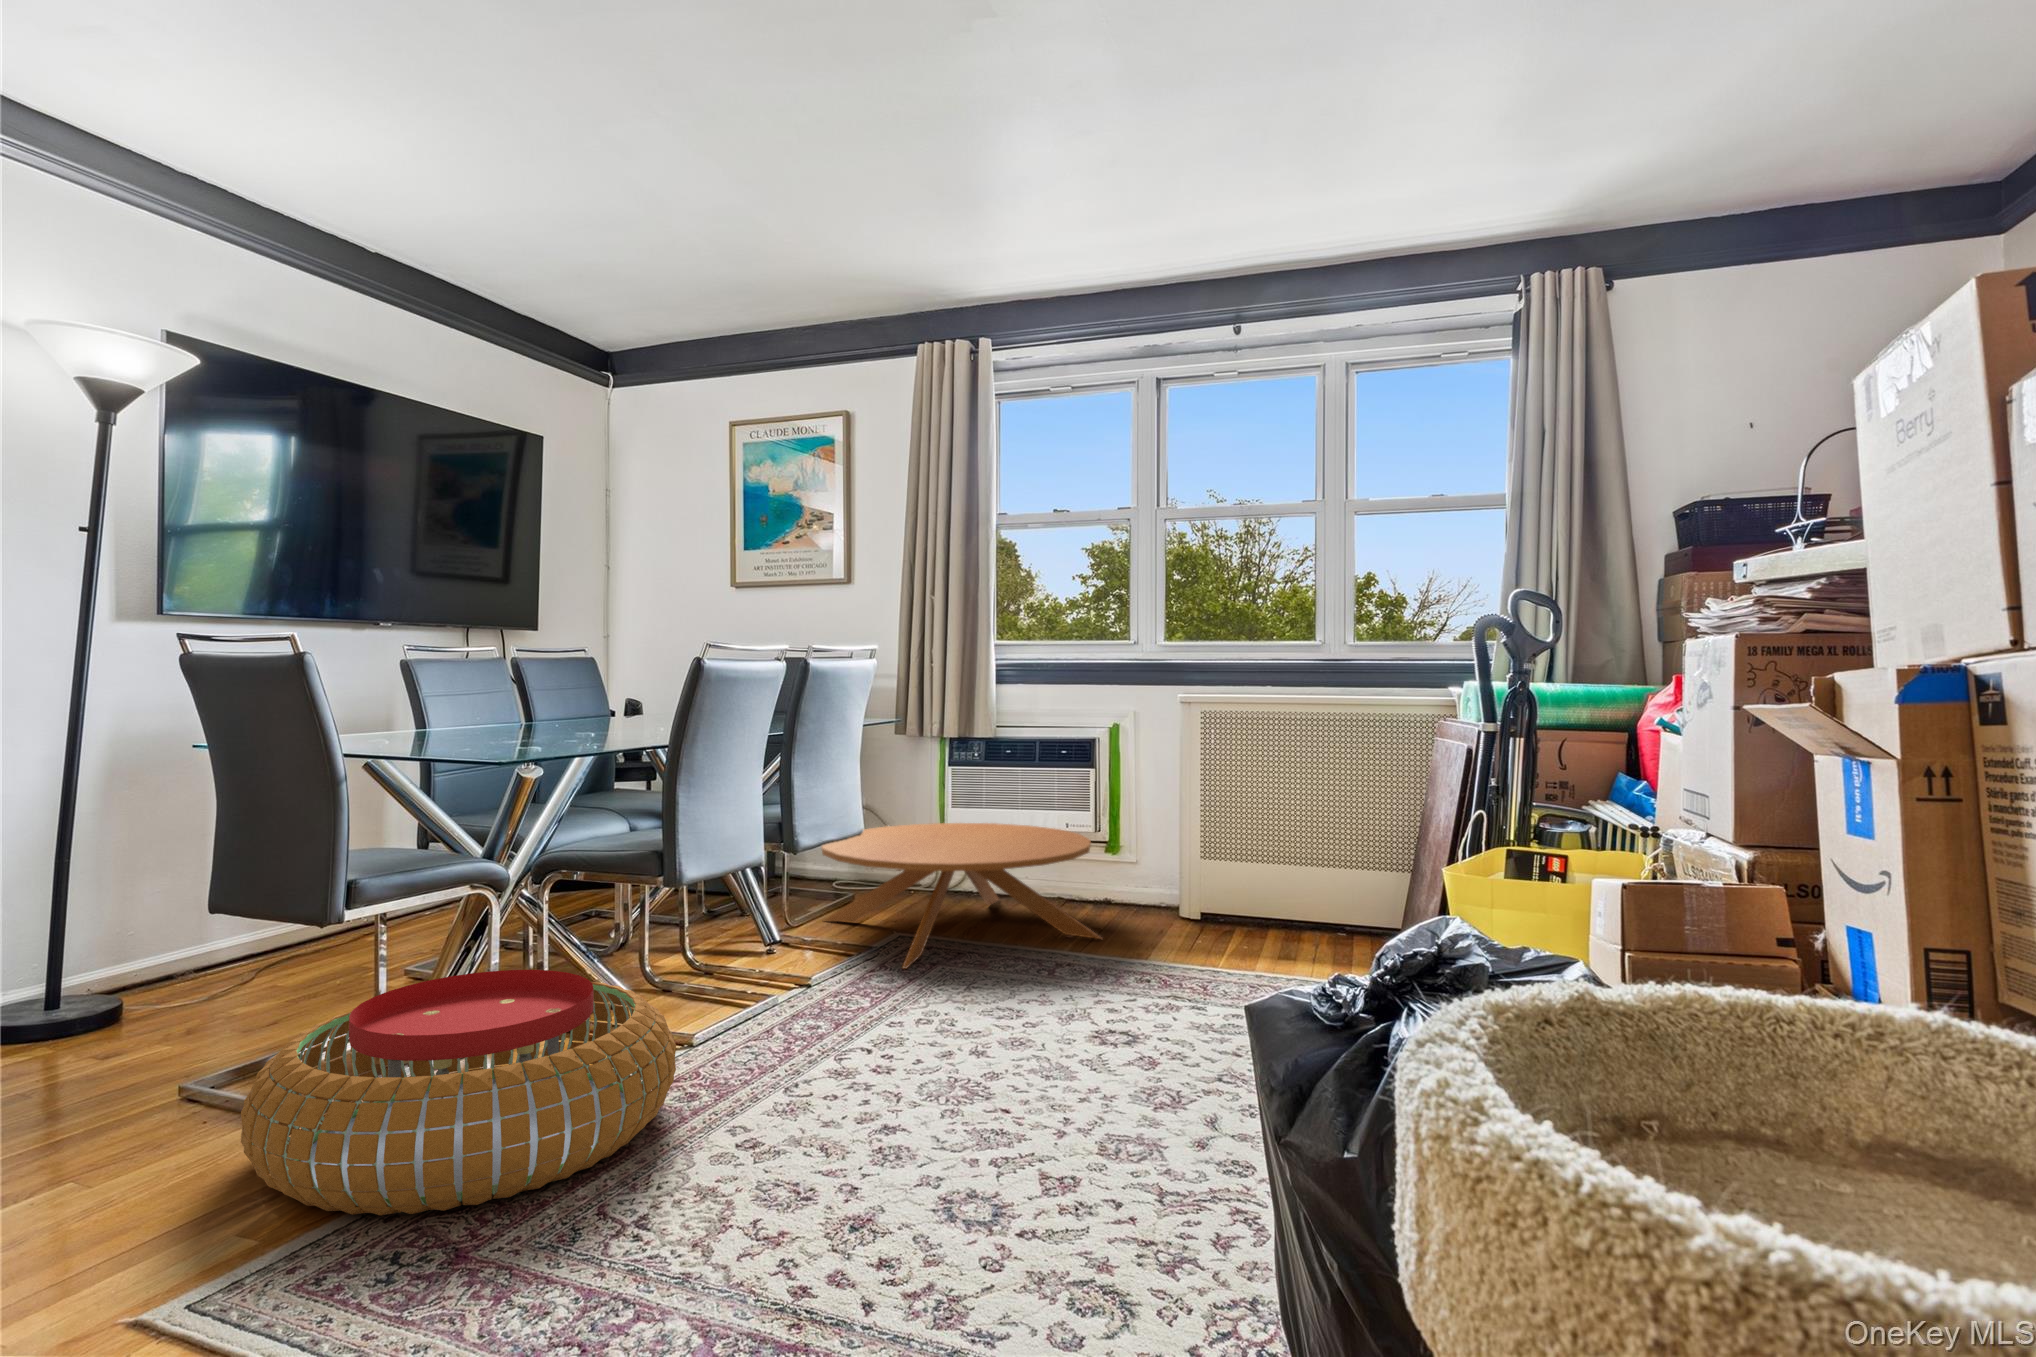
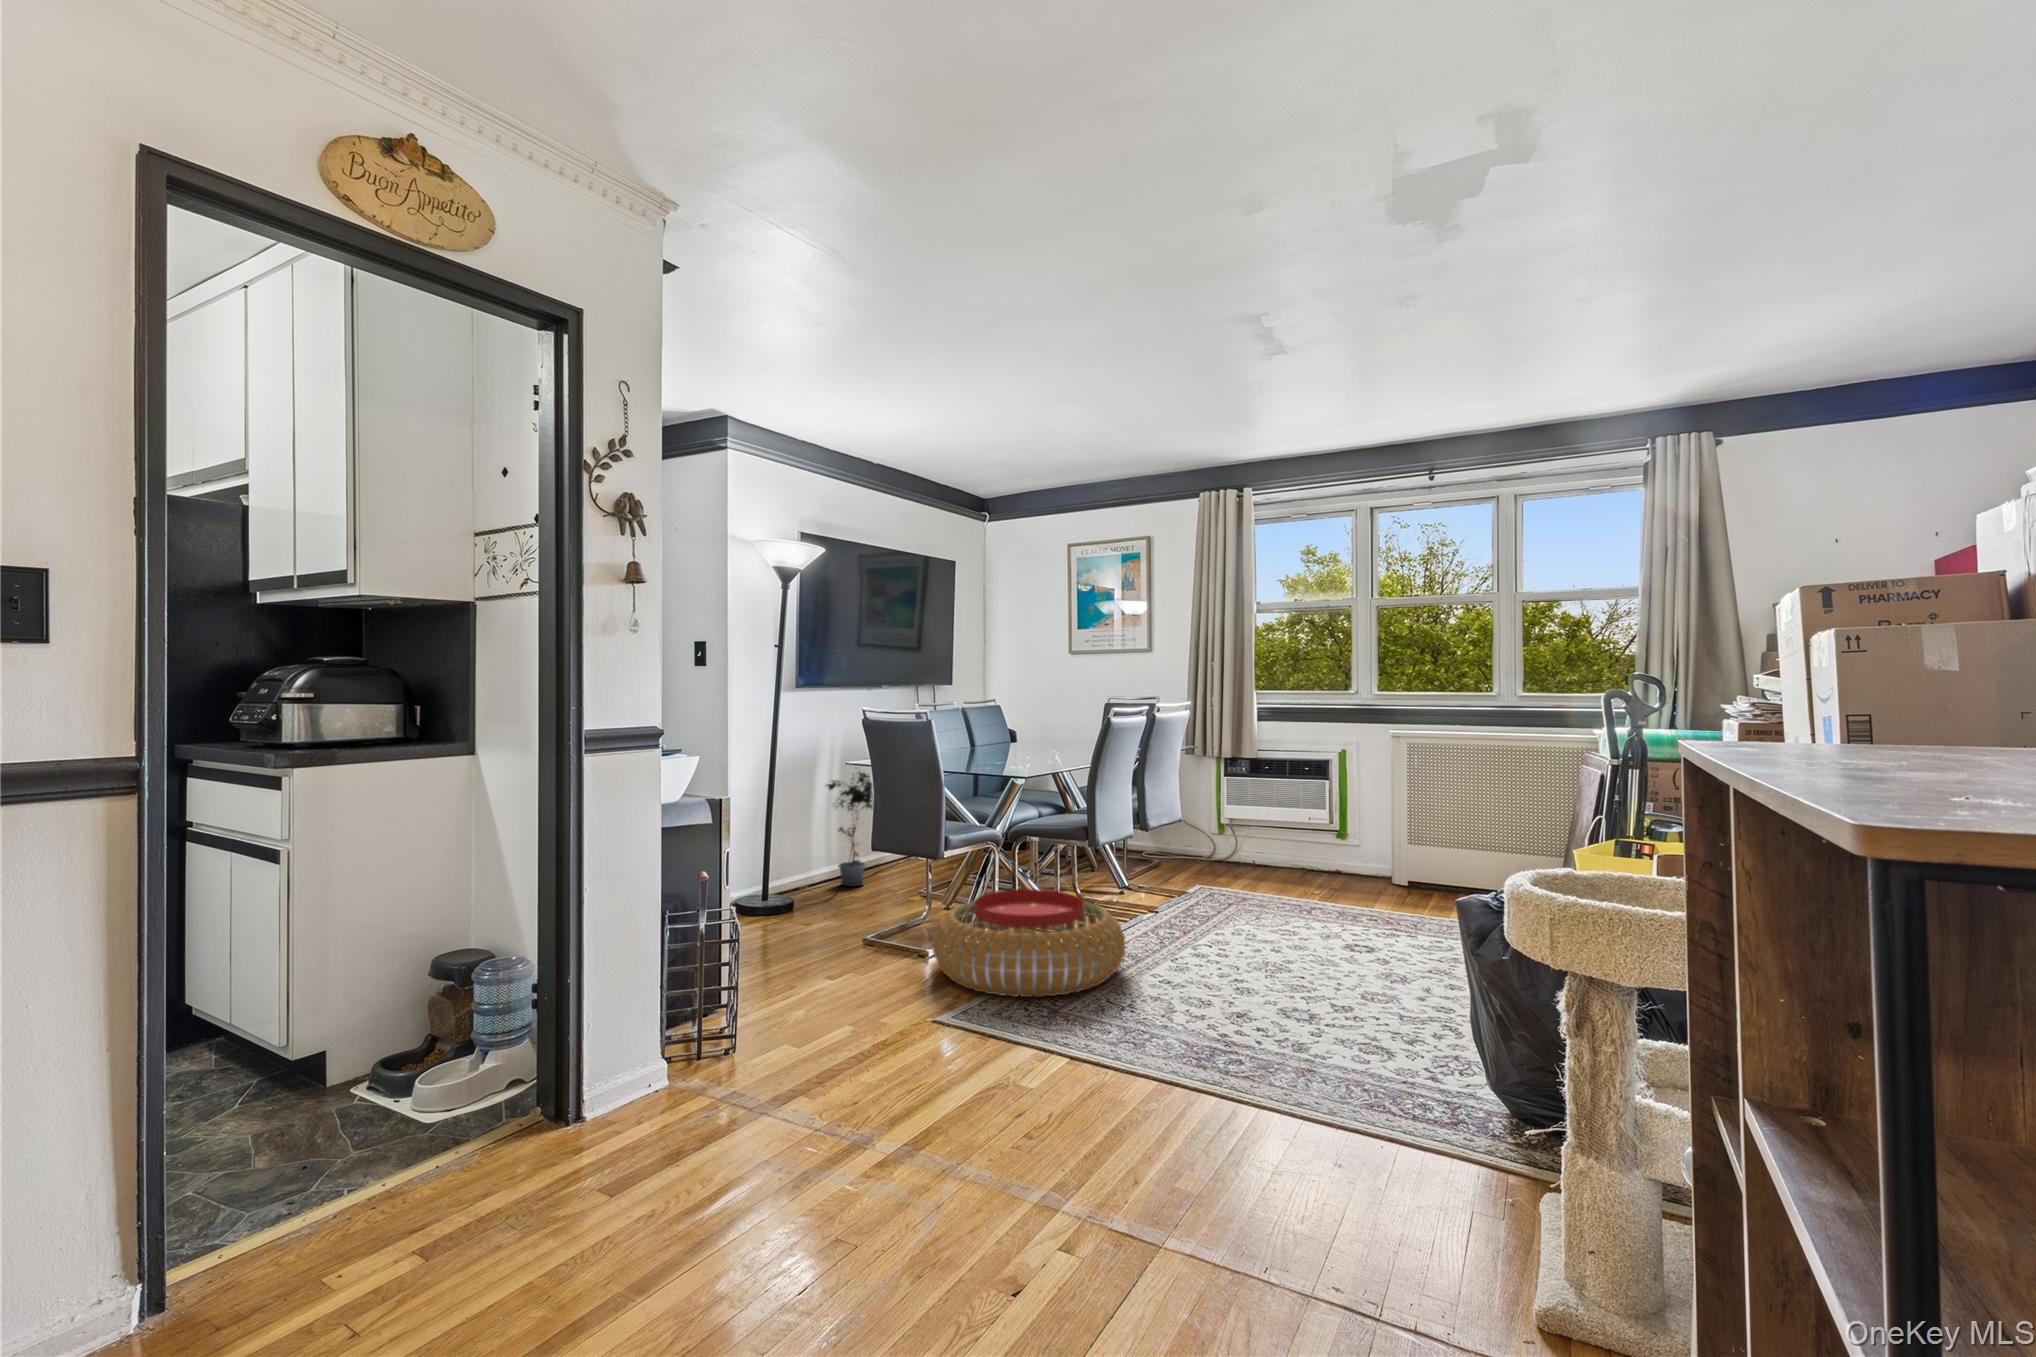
potted plant: none [246,757,368,963] -> present [827,772,875,886]
coffee table: present [821,823,1102,969] -> none [1146,815,1340,907]

